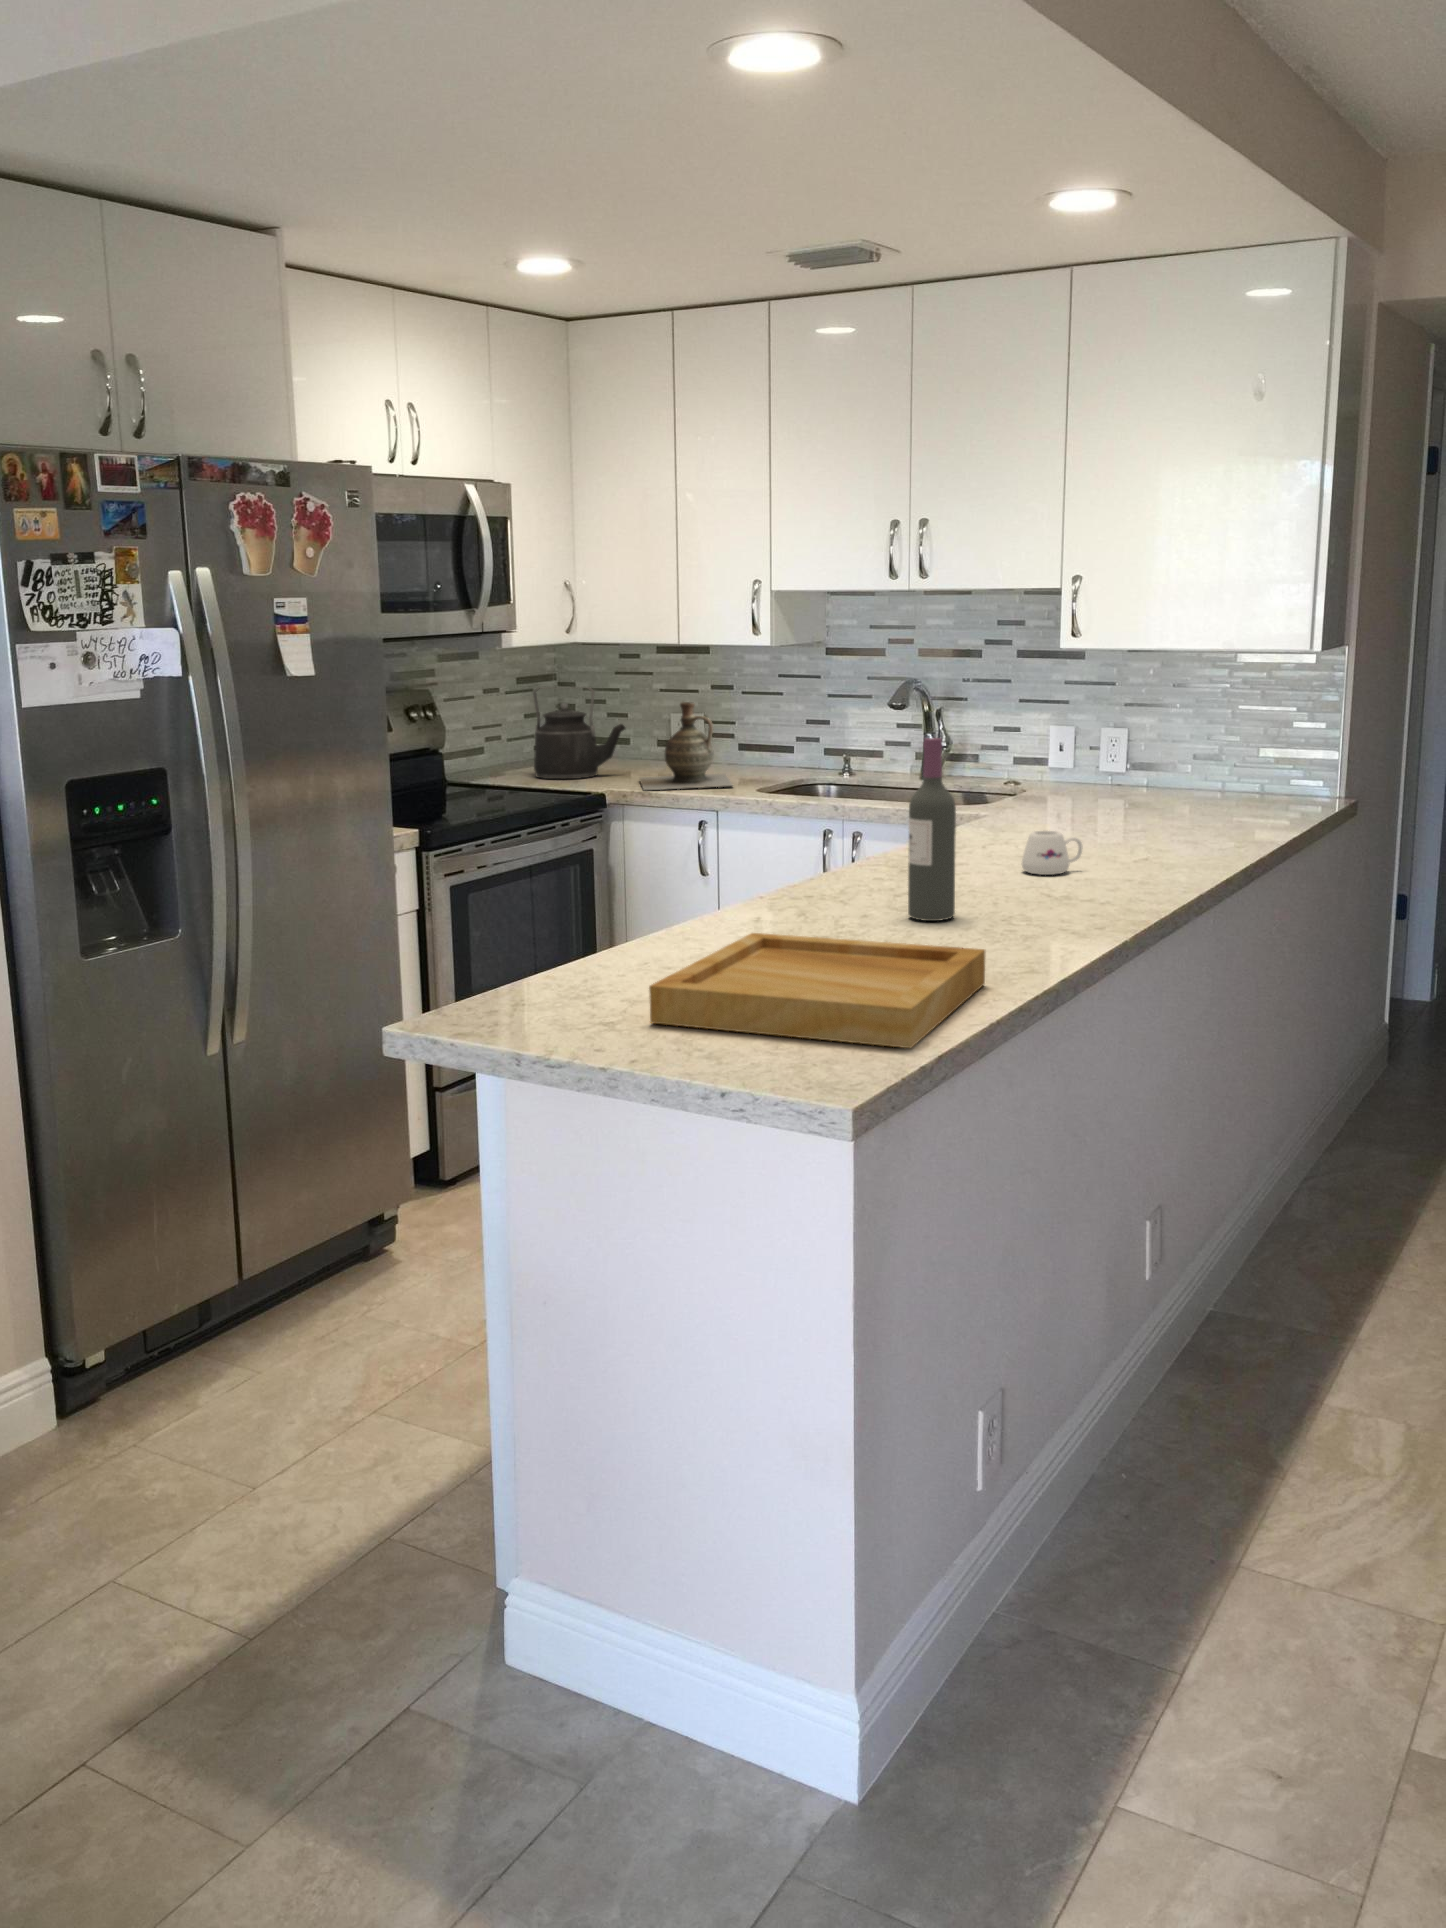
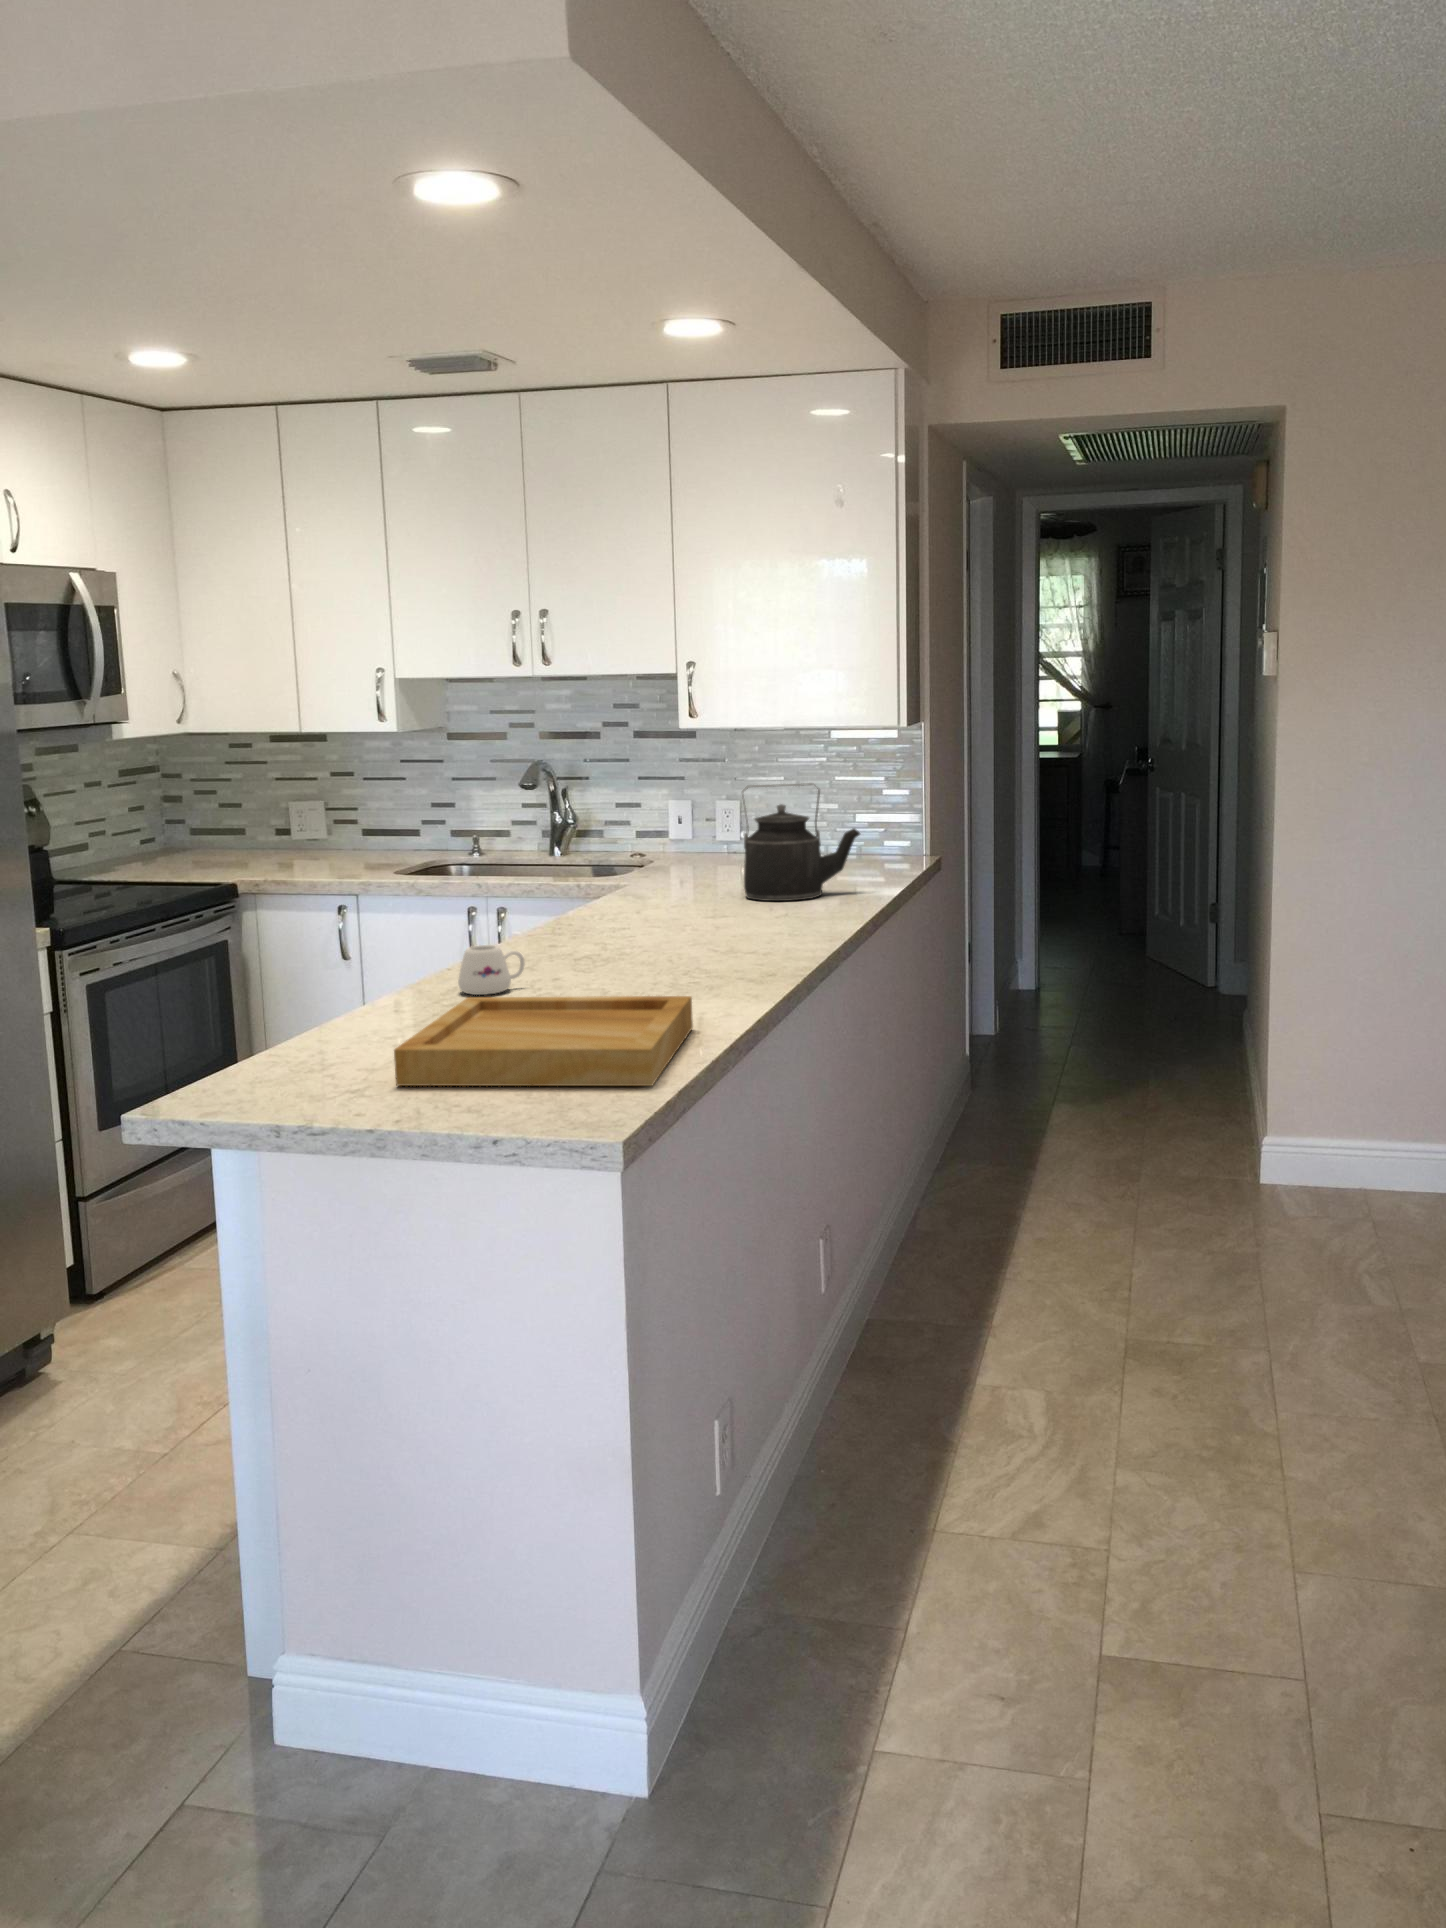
kettle: present [533,687,625,779] -> present [742,784,860,901]
ceramic jug: present [640,702,732,790] -> none [265,789,367,879]
wine bottle: present [908,738,956,921] -> none [591,809,638,979]
mug: present [1022,830,1082,875] -> present [458,945,524,995]

